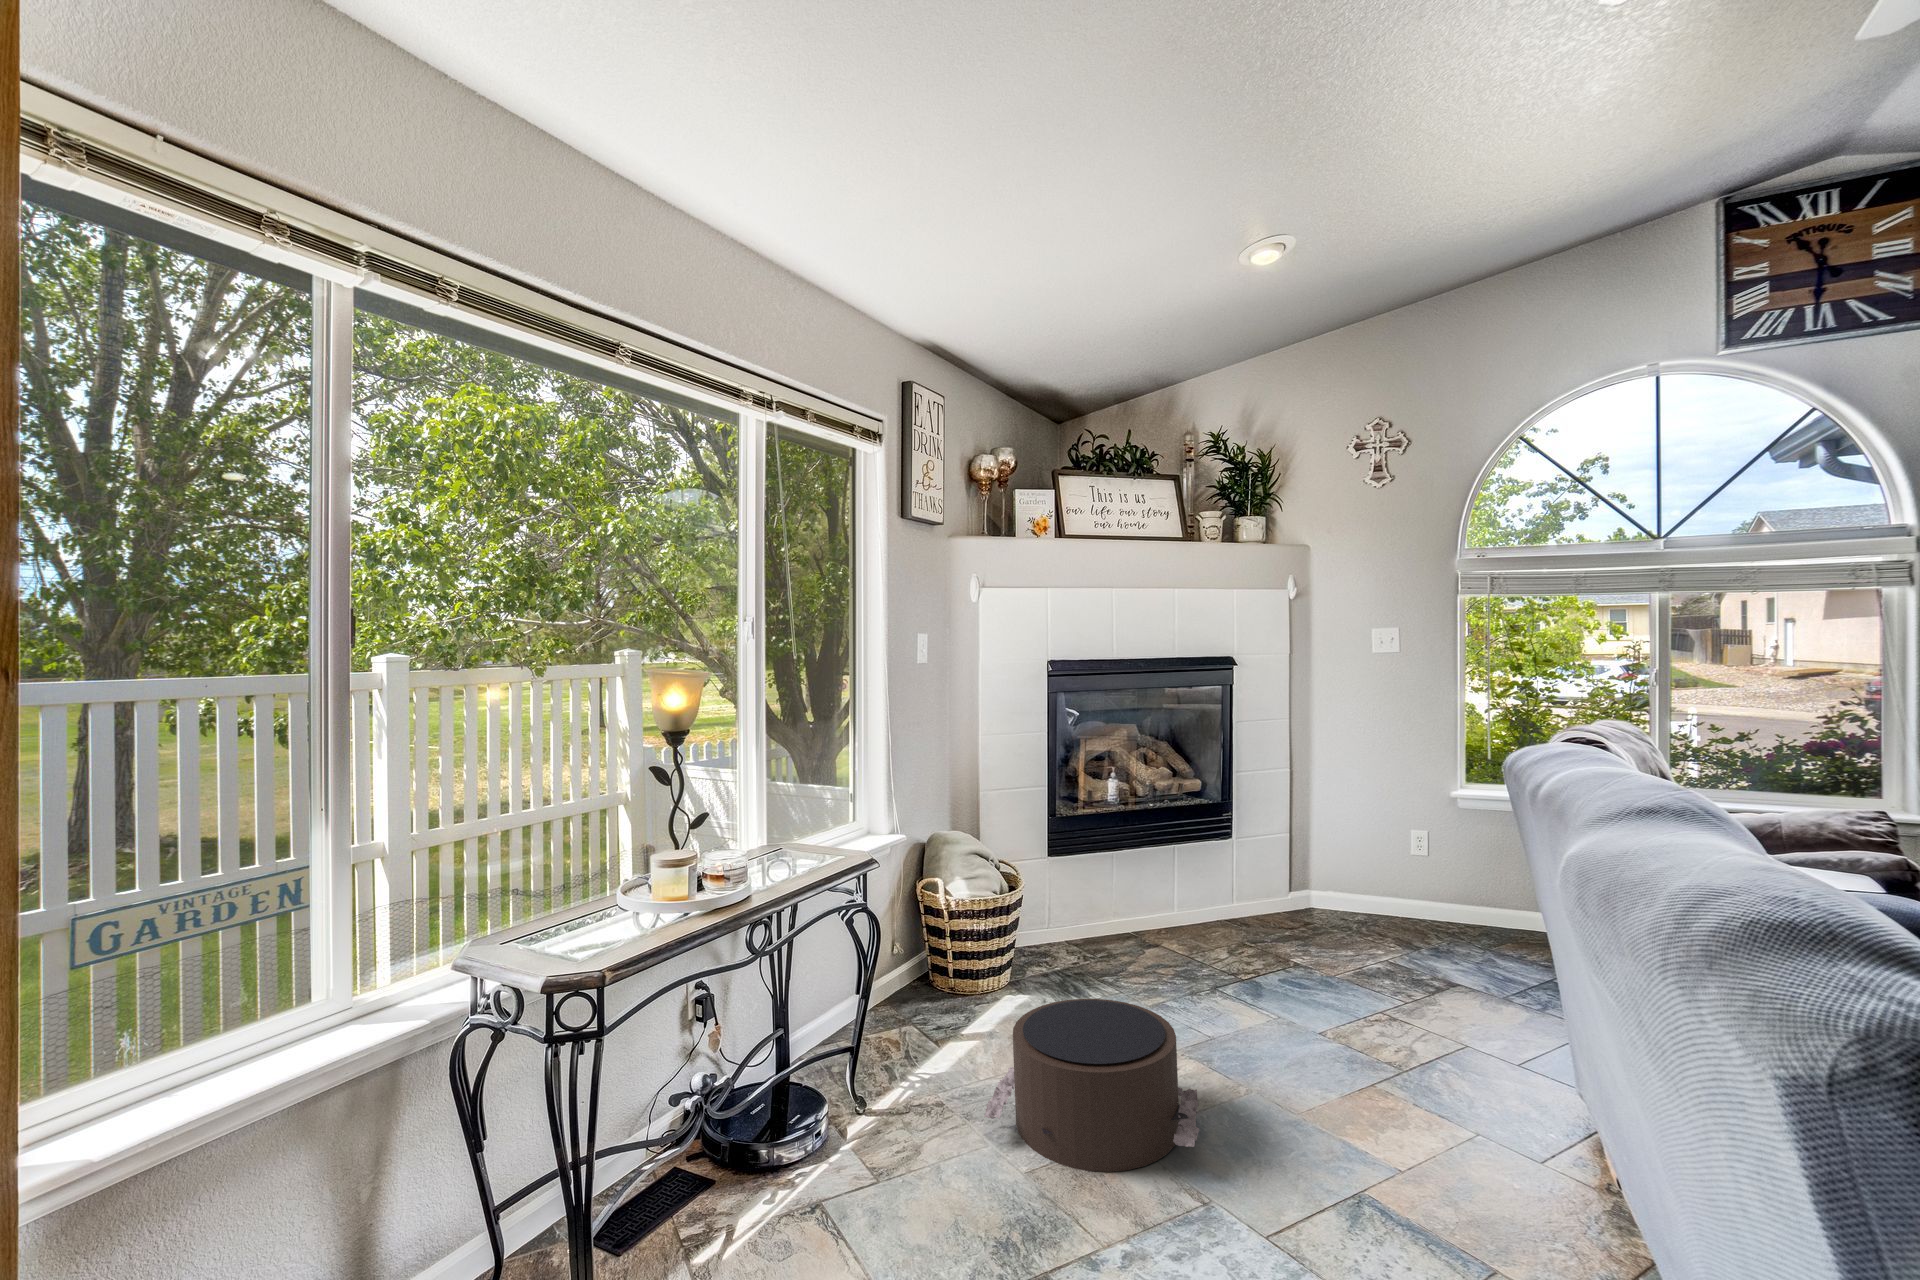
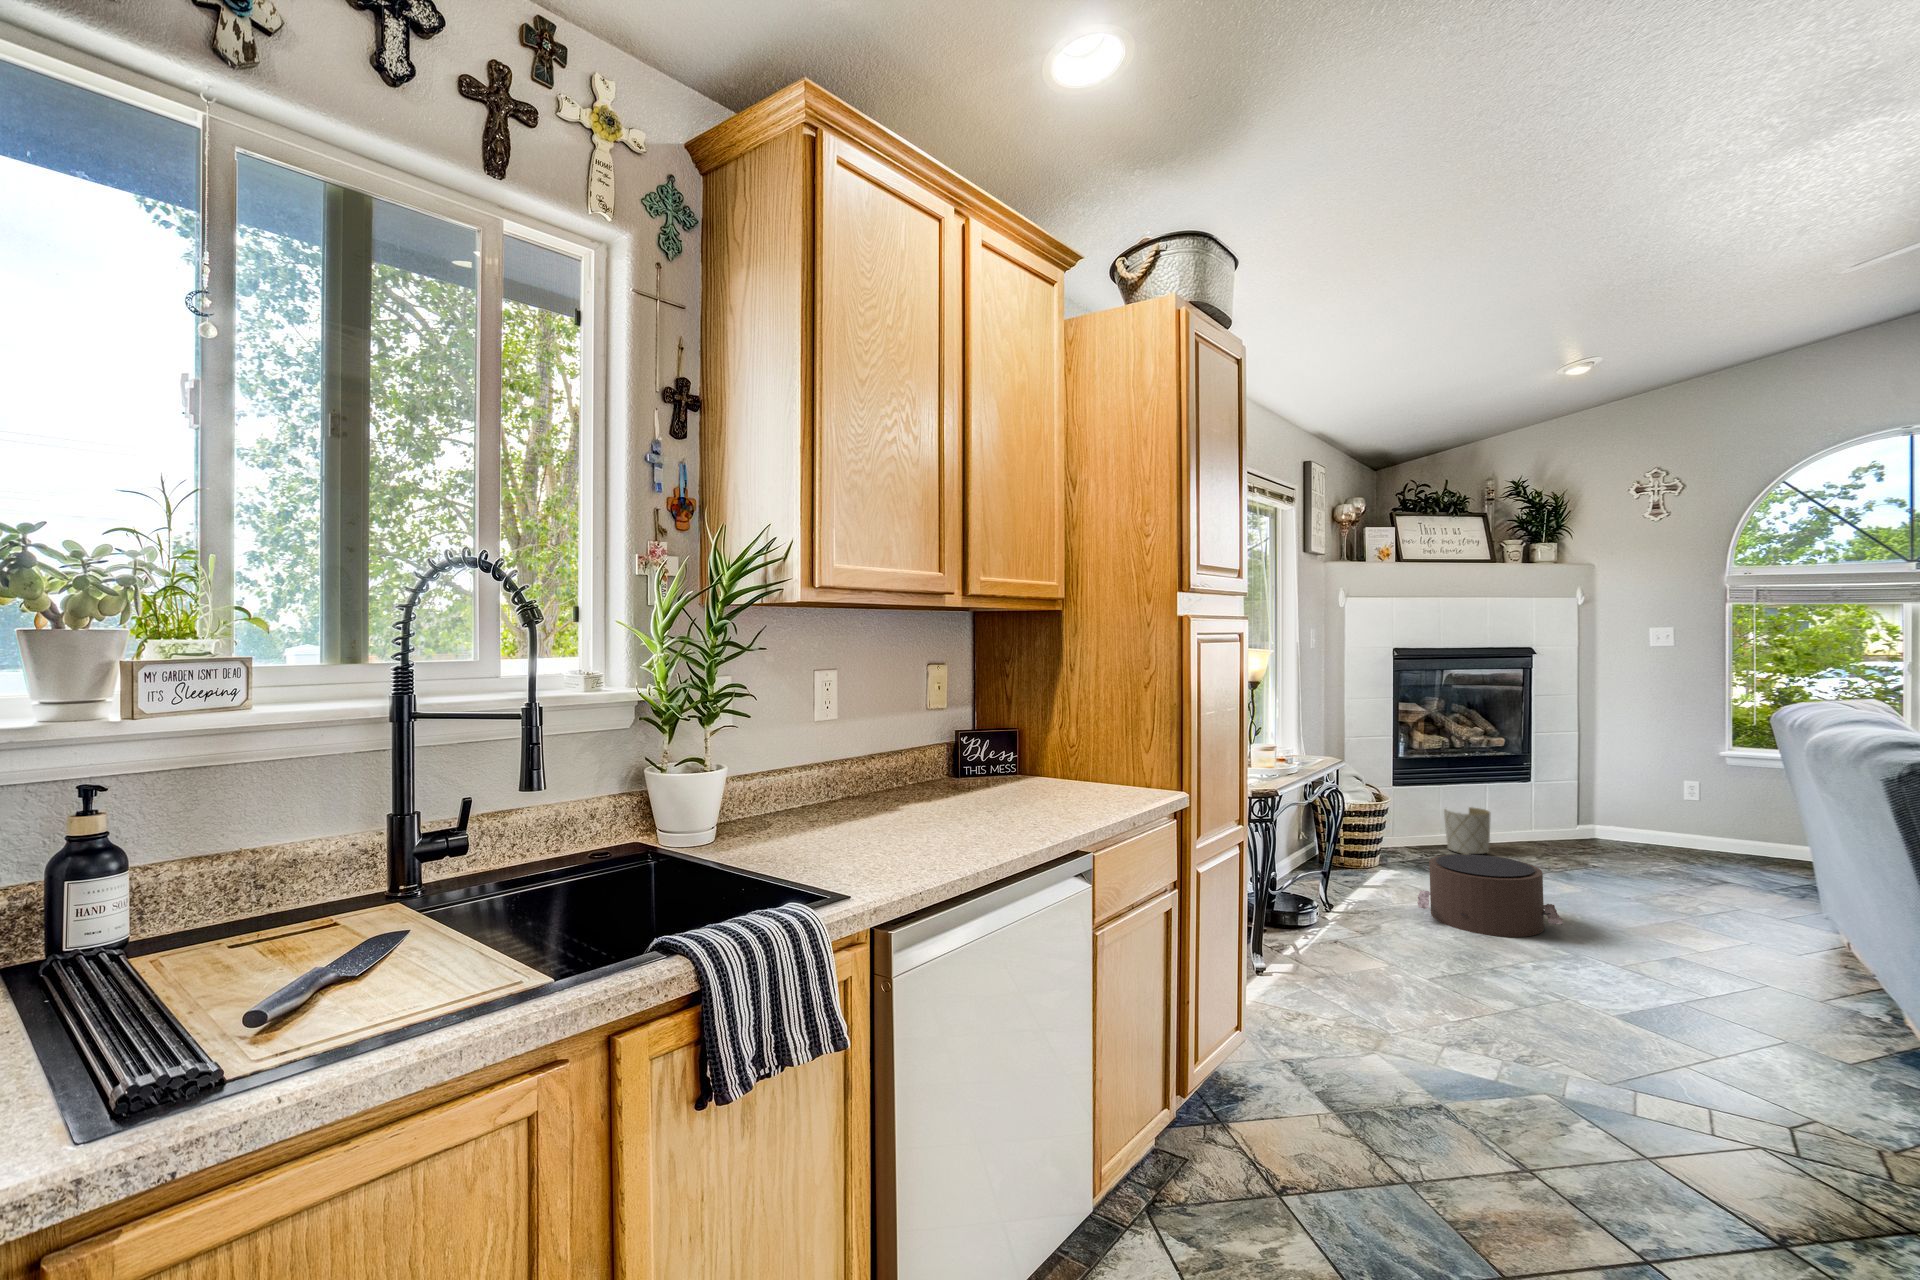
planter: none [1115,879,1172,953] -> present [1444,807,1490,854]

